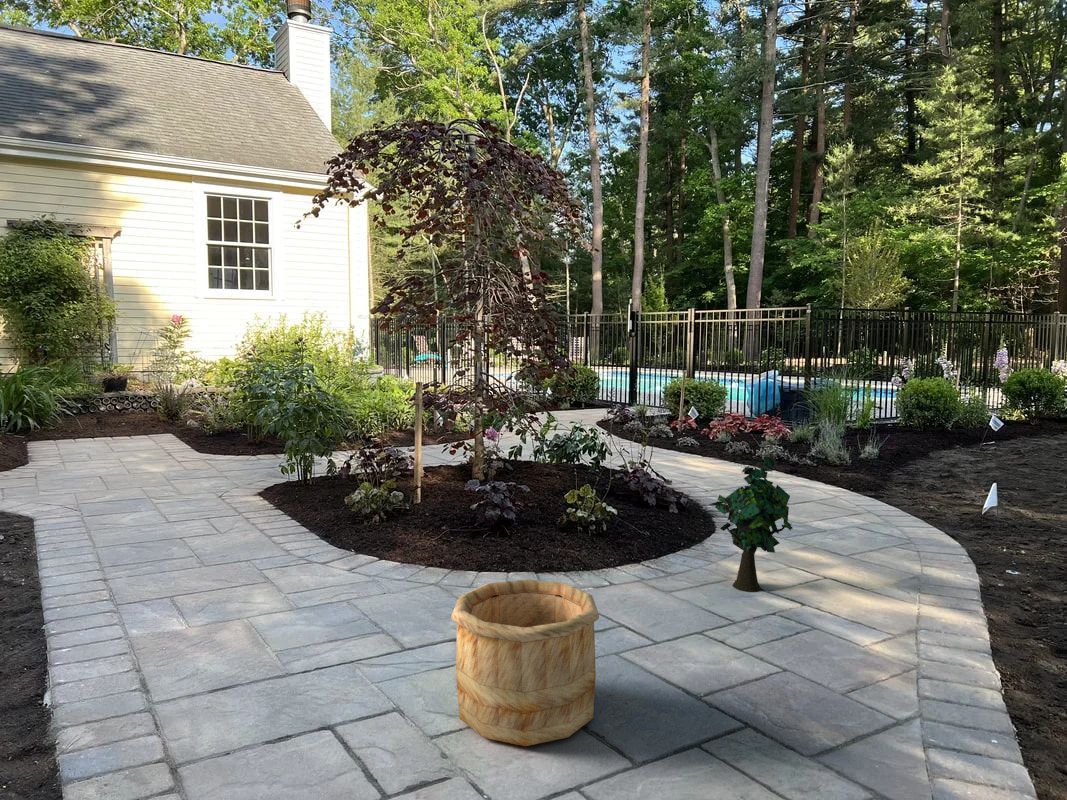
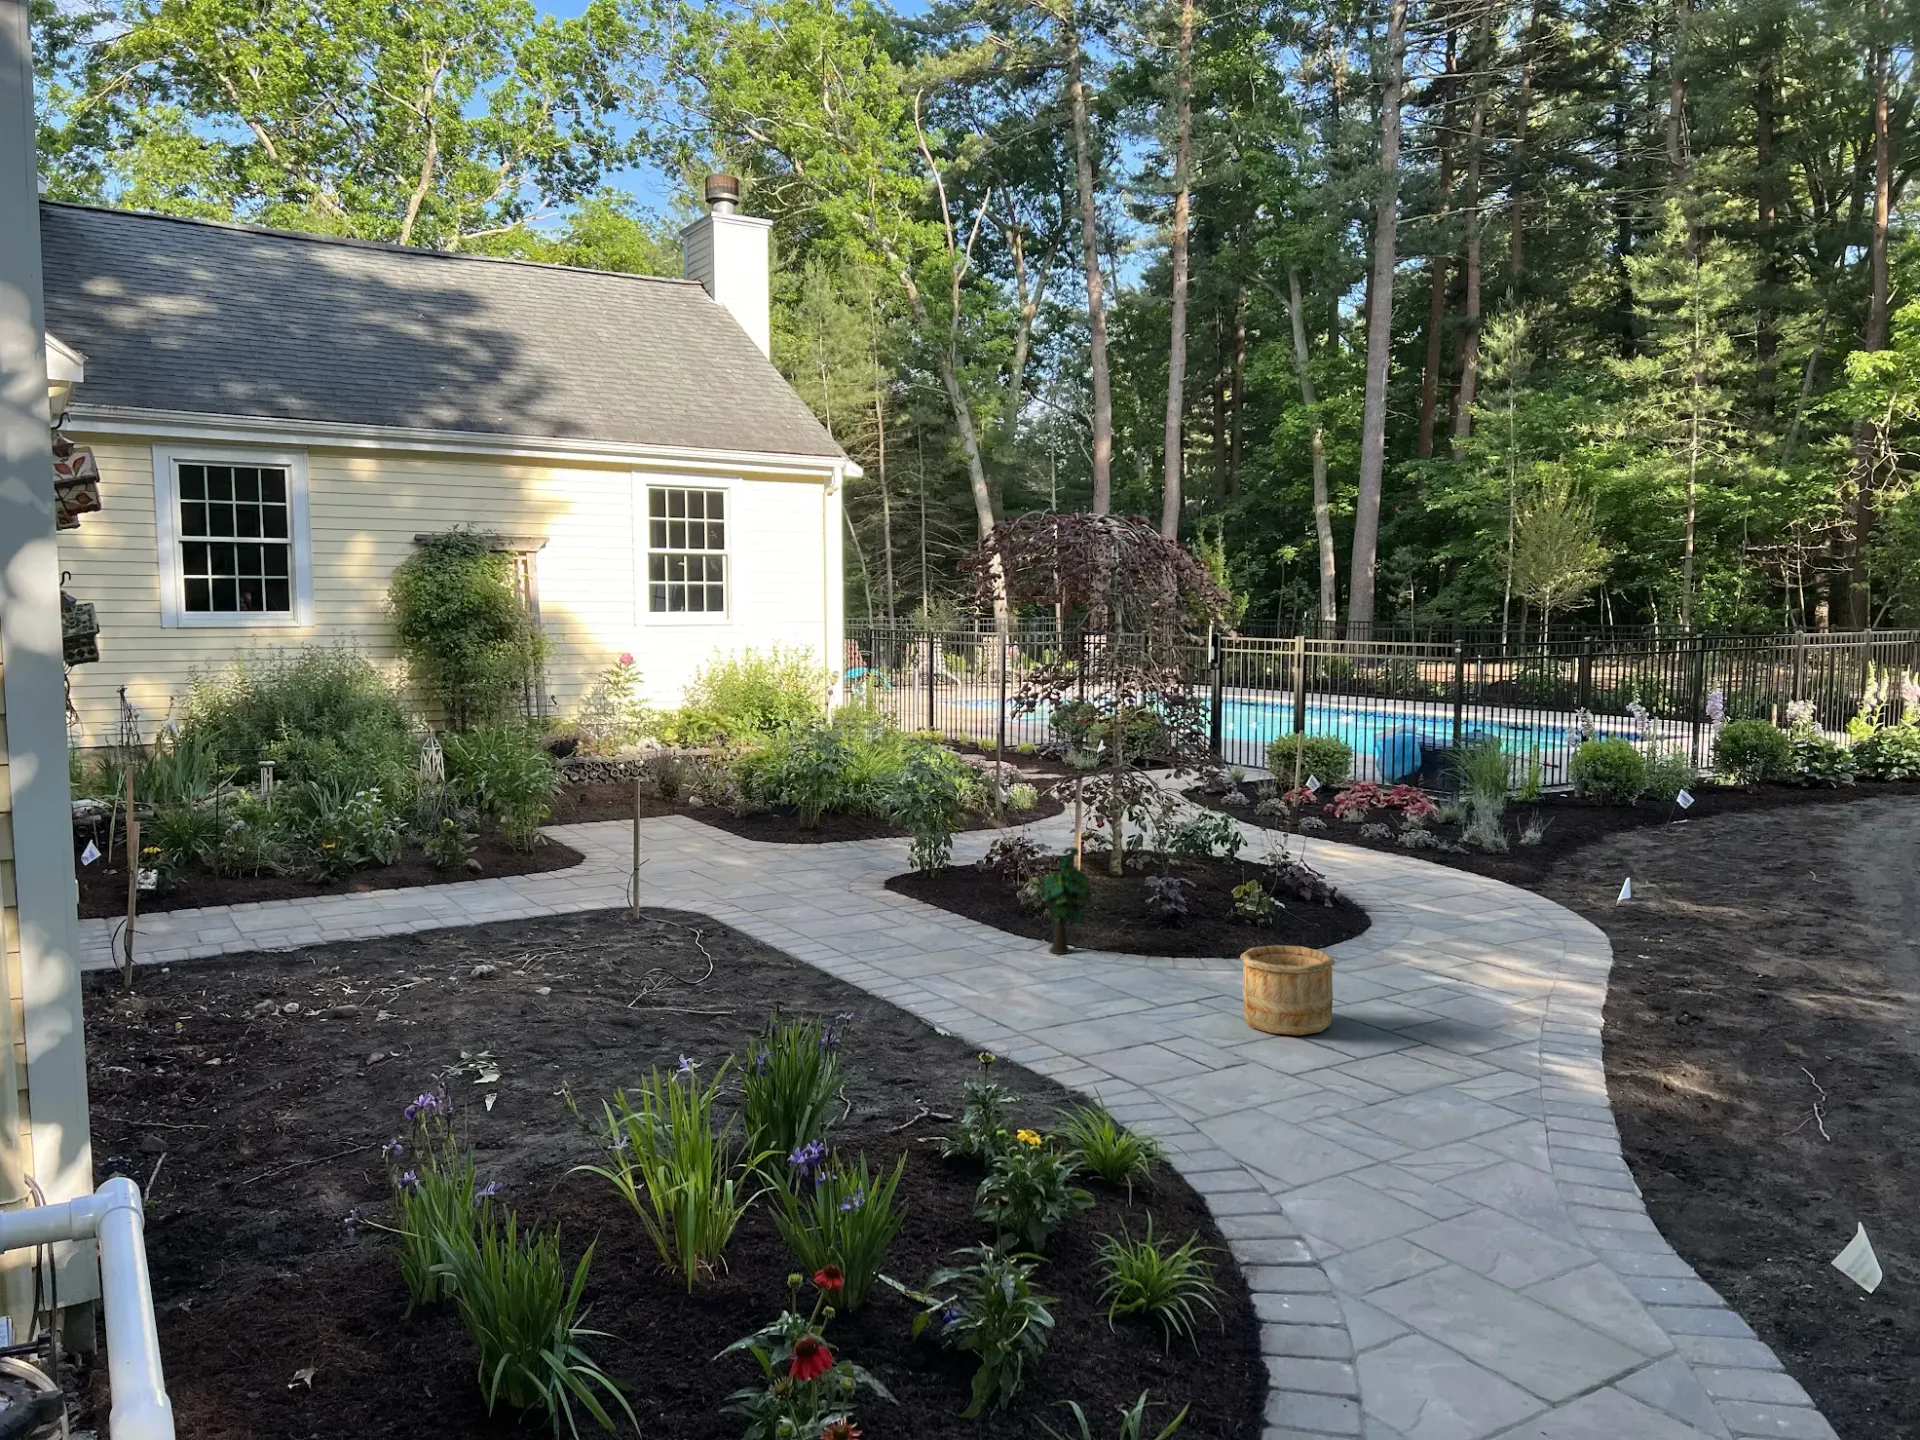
decorative plant: present [709,456,793,592] -> present [1031,847,1092,954]

